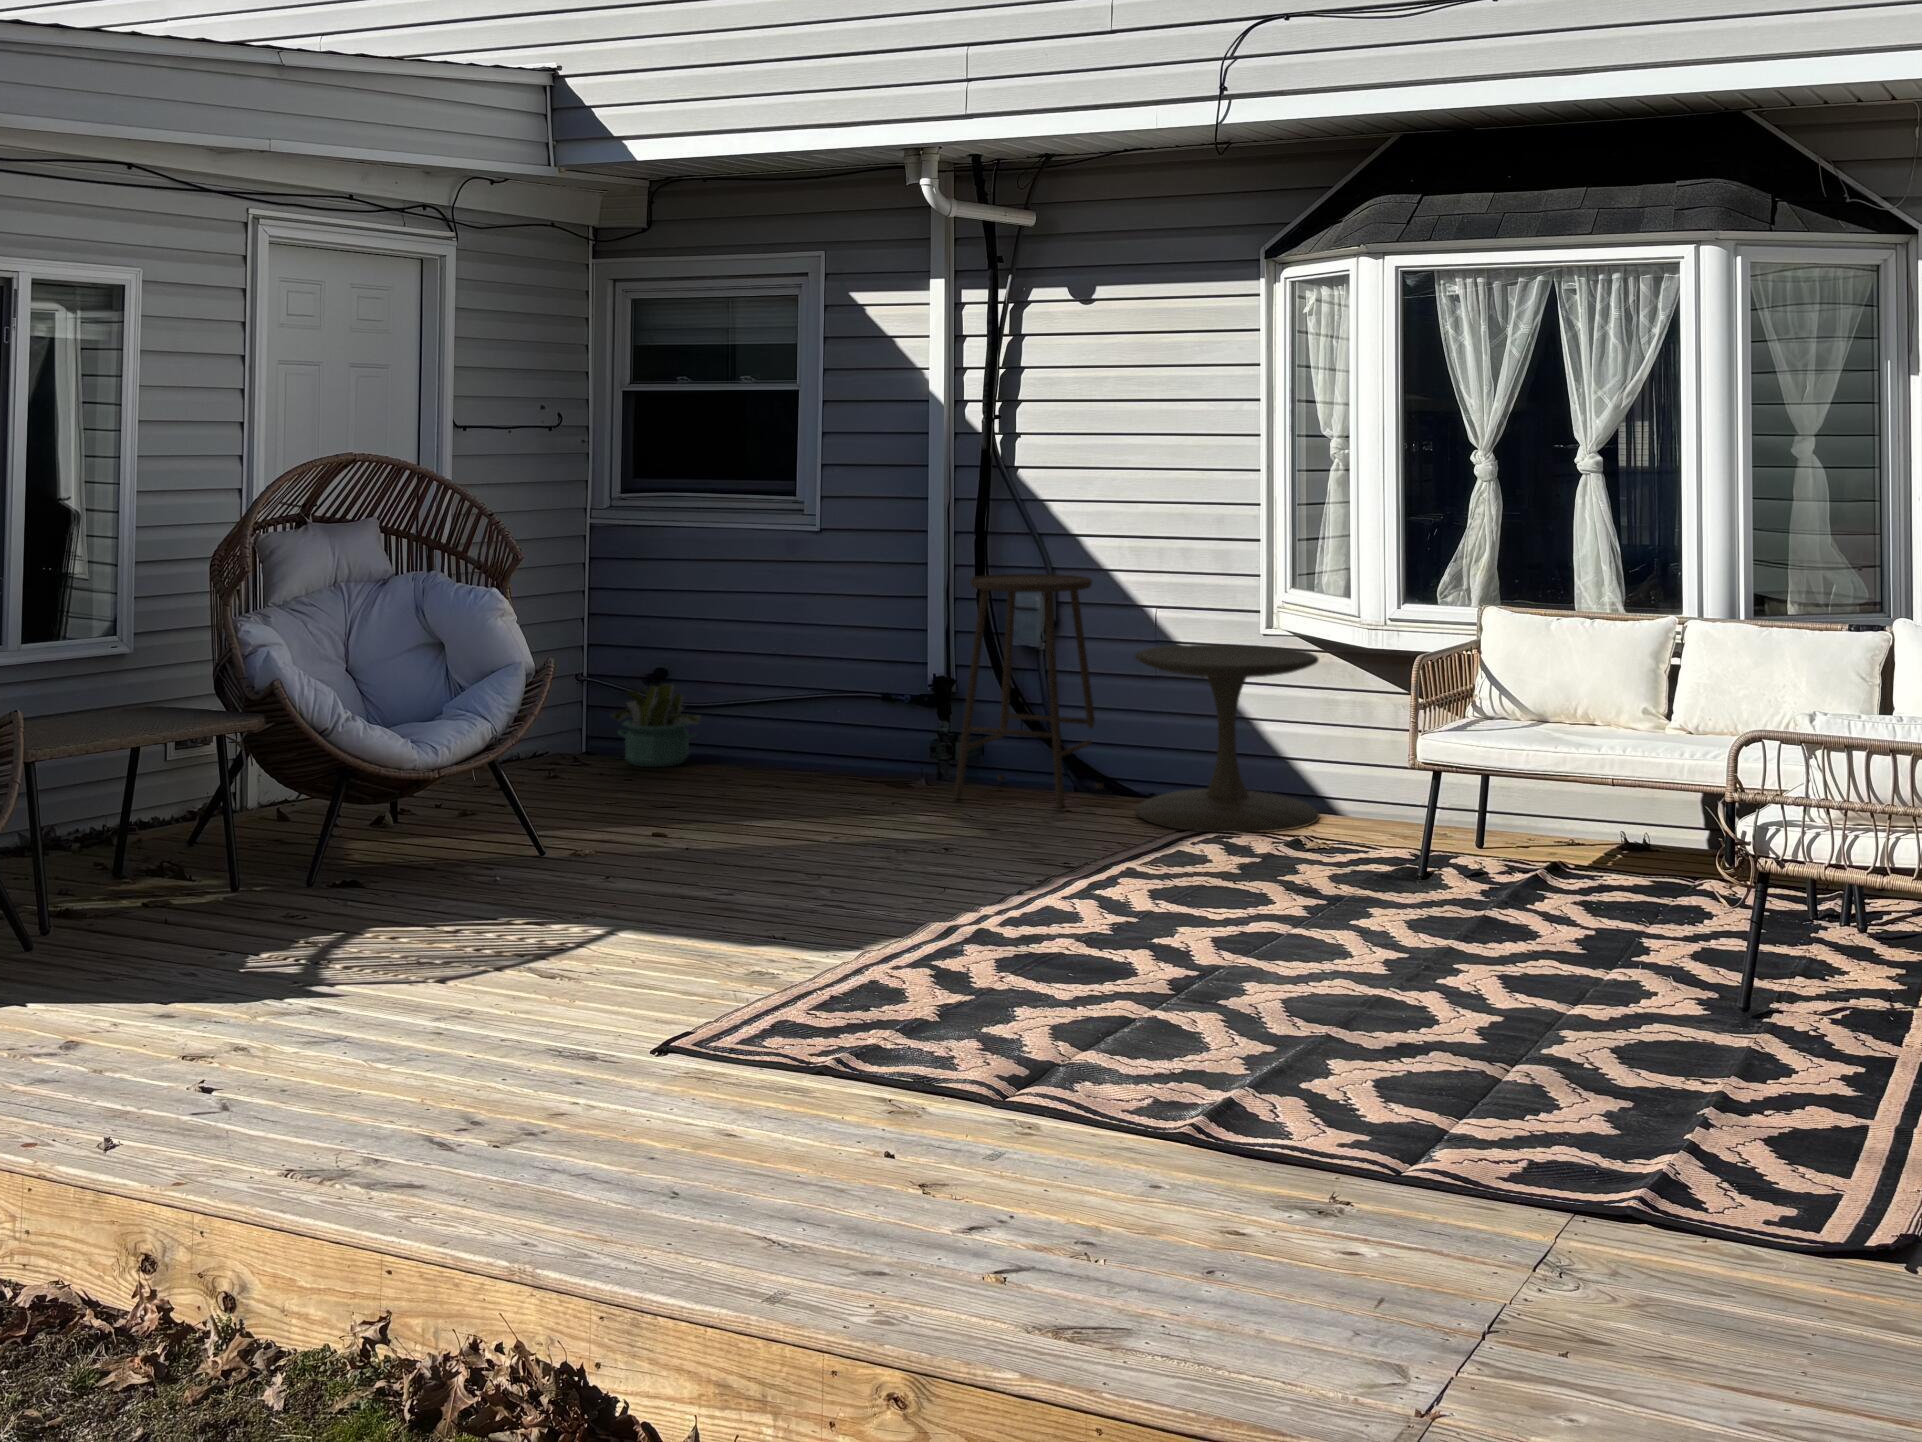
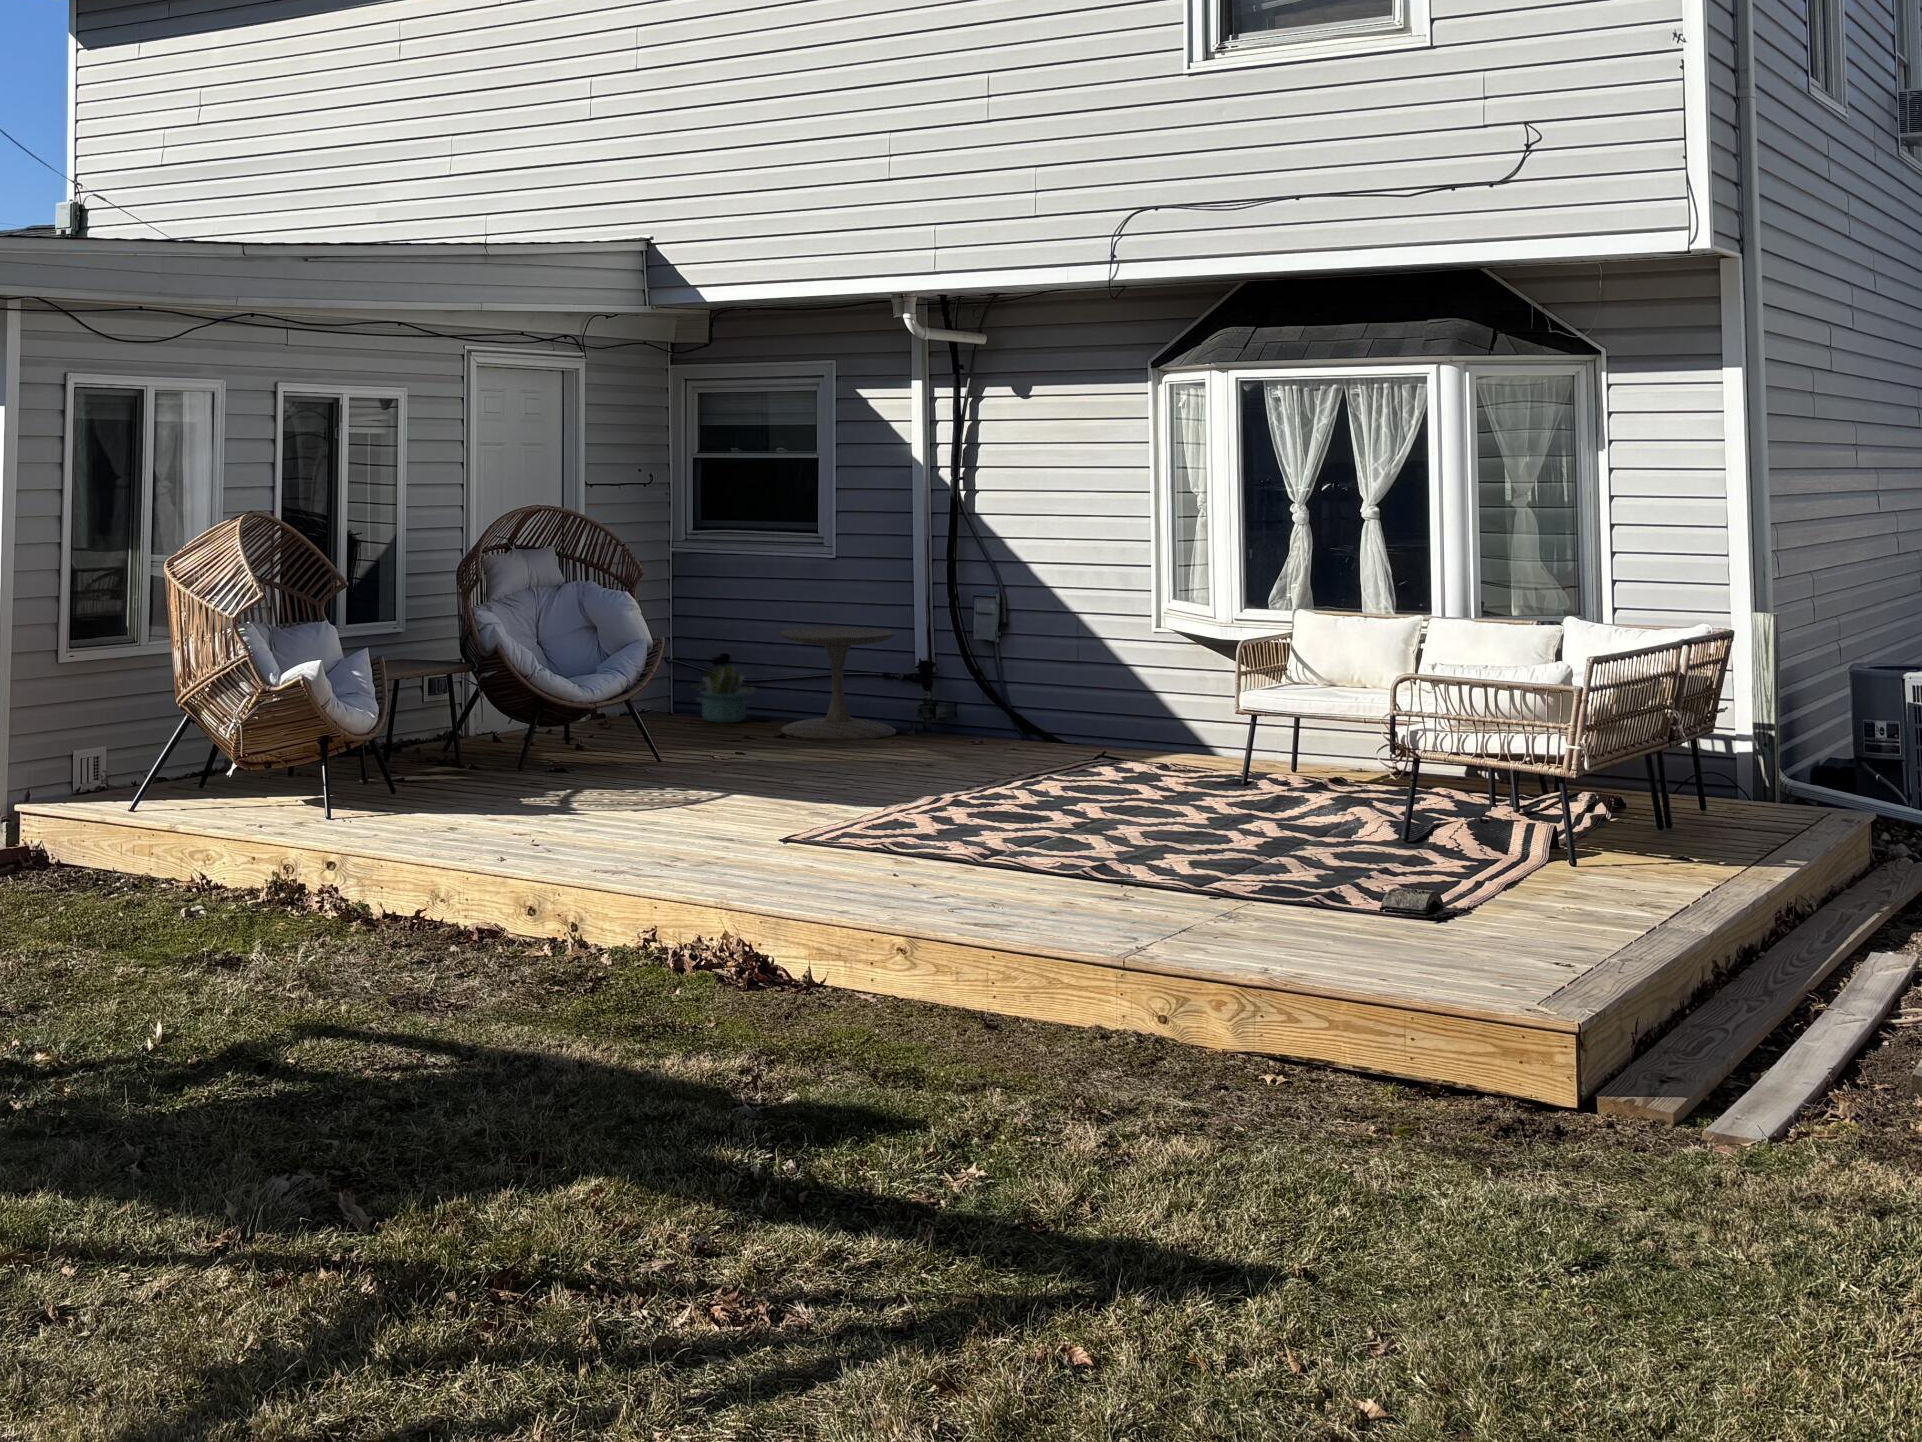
stool: present [954,574,1104,808] -> none [934,589,1041,748]
side table: present [1135,644,1320,833] -> present [780,627,896,740]

